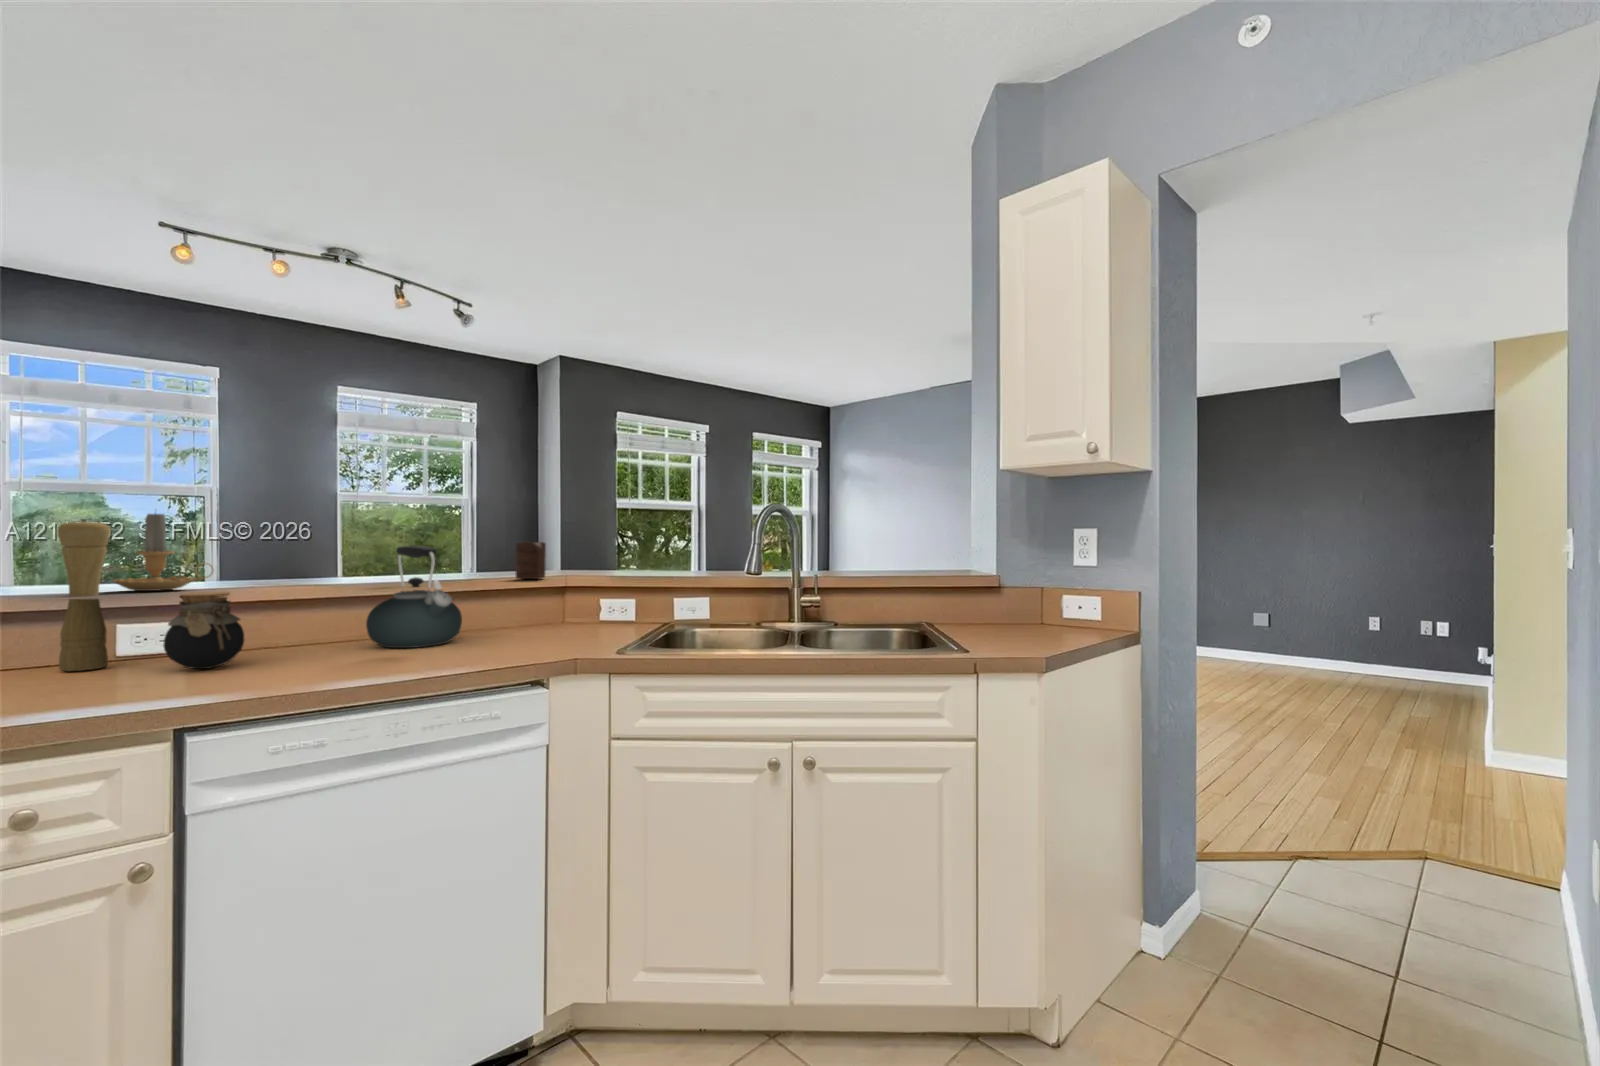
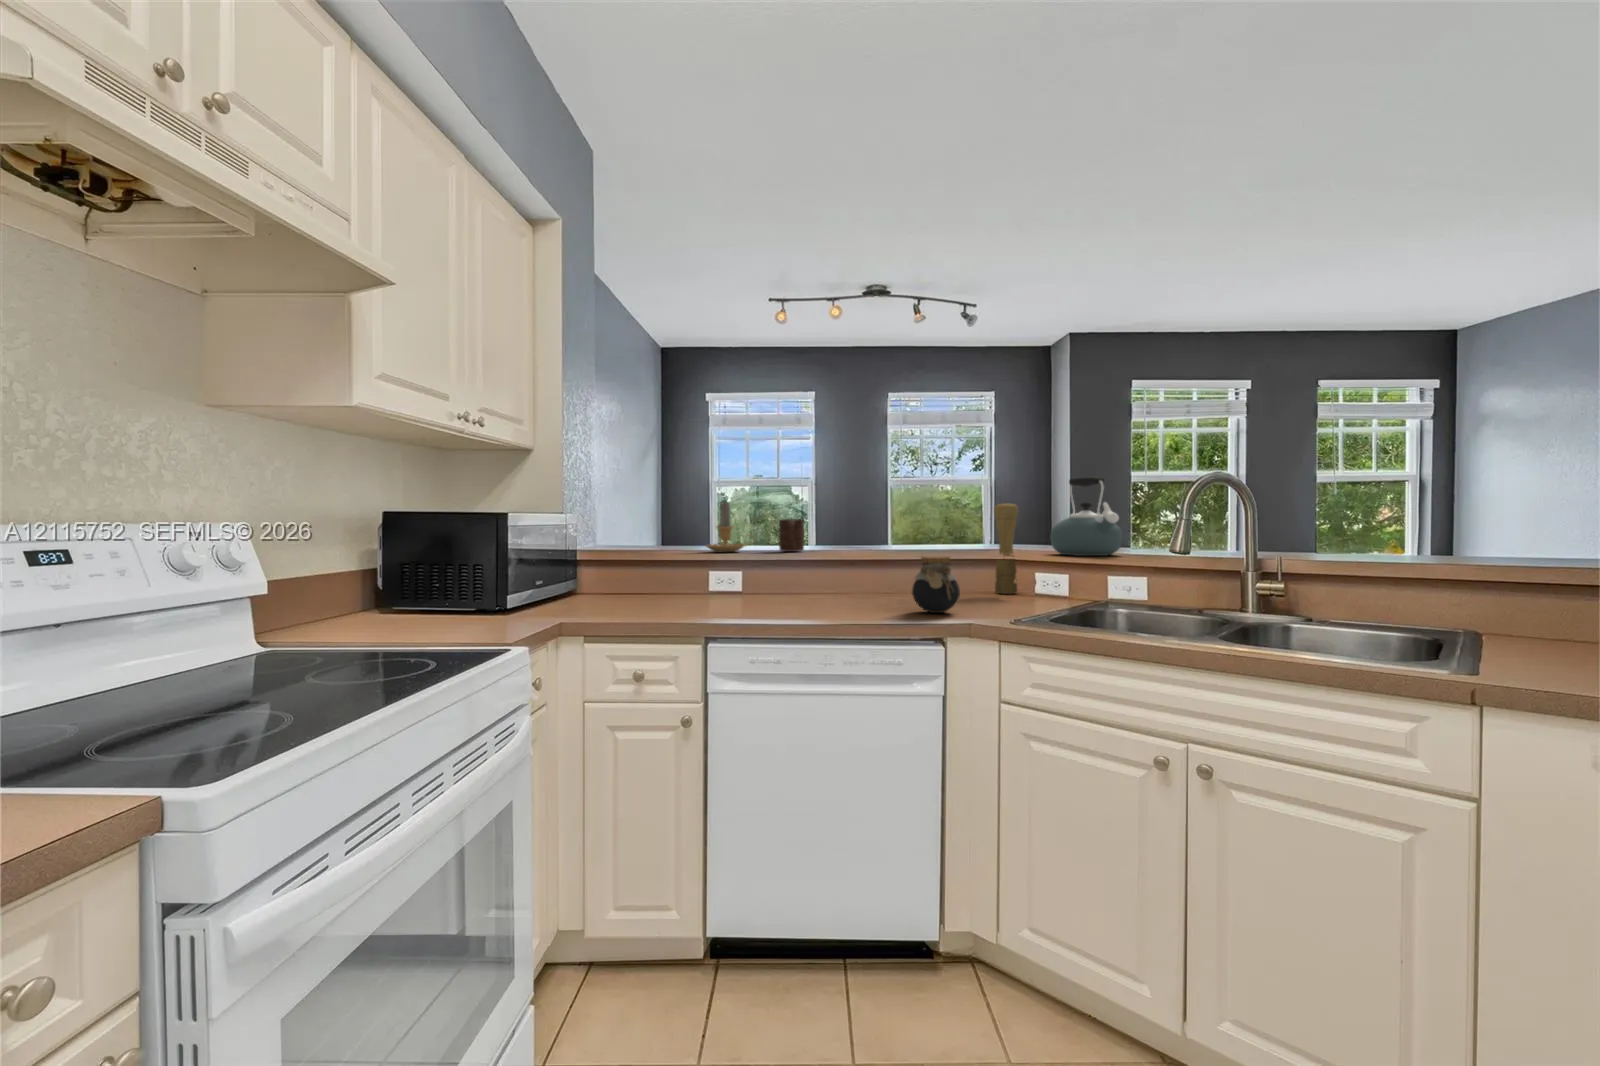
pepper mill: present [58,519,111,671] -> present [994,502,1018,594]
cup: present [516,542,546,579] -> present [779,519,804,552]
kettle: present [366,546,462,648] -> present [1050,477,1123,556]
jar: present [164,592,244,669] -> present [912,556,960,613]

